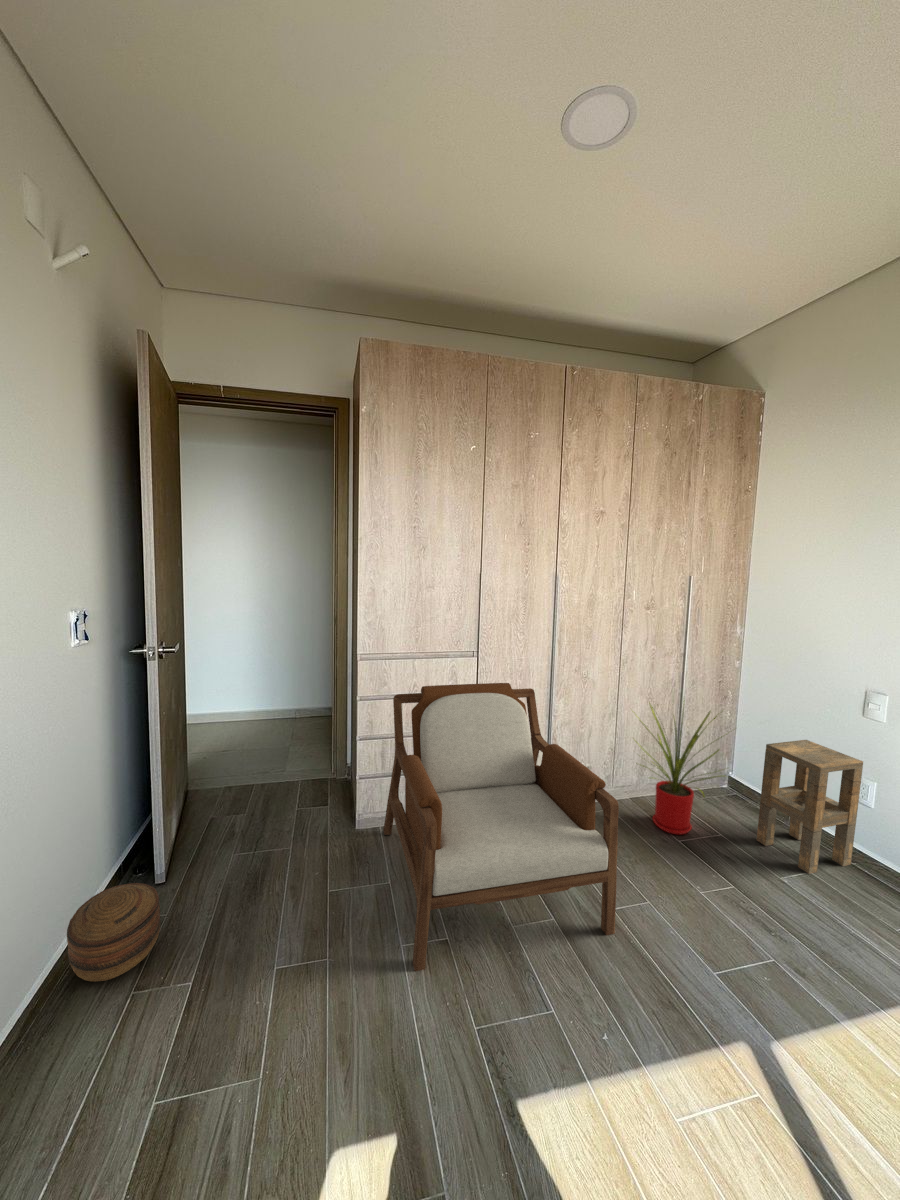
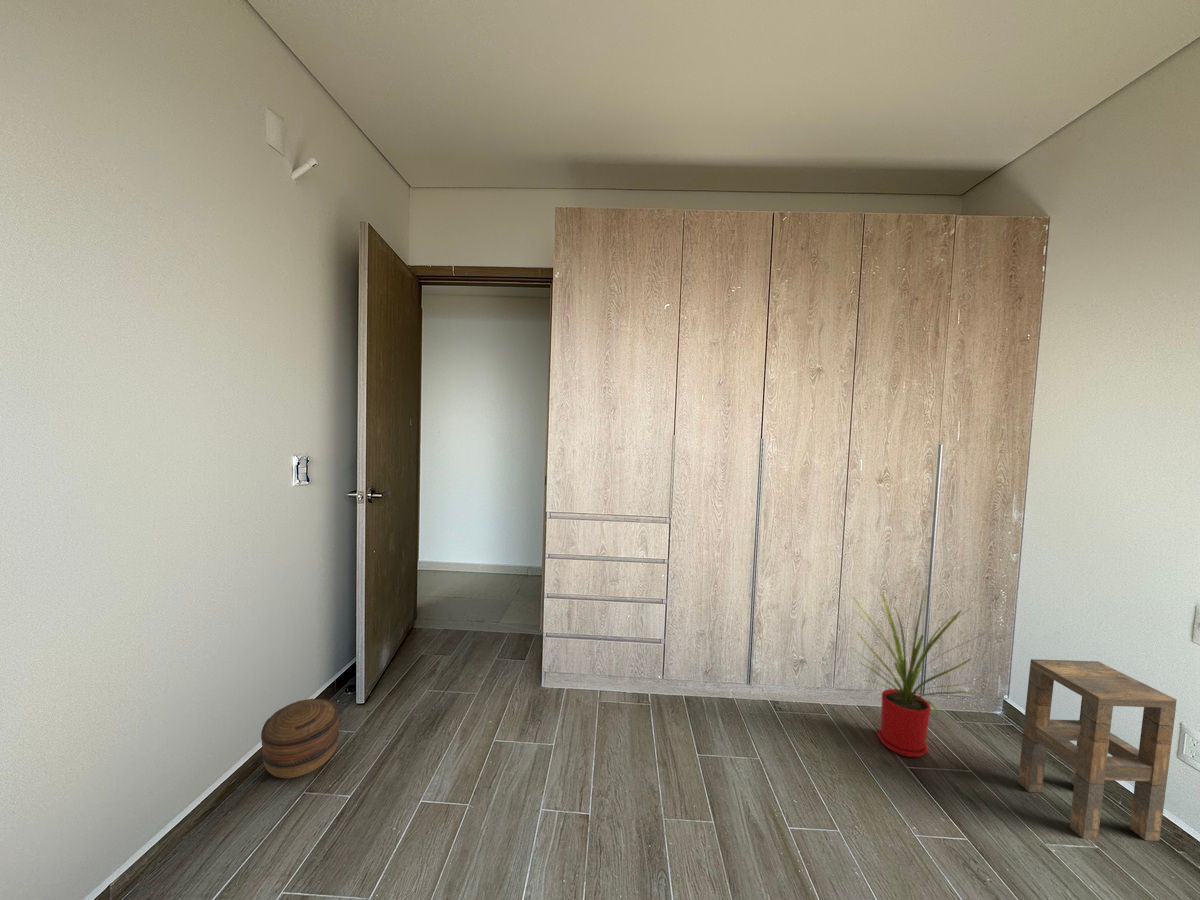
armchair: present [383,683,619,971] -> none [544,550,780,849]

